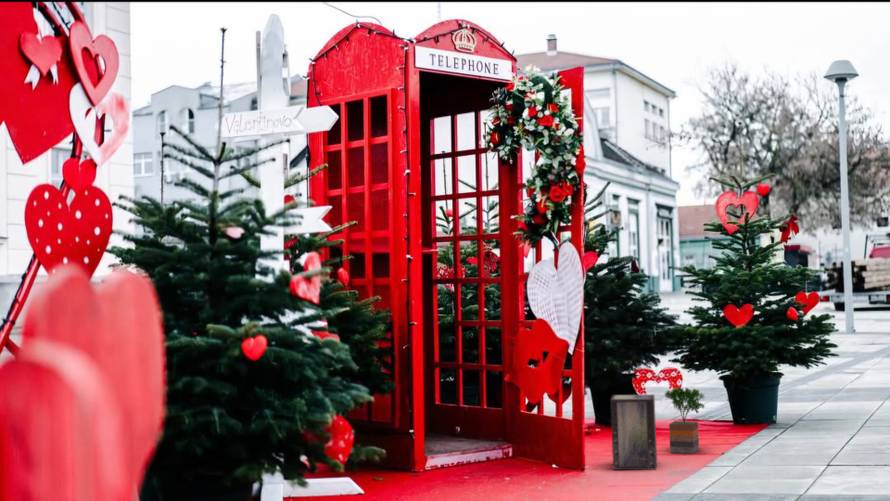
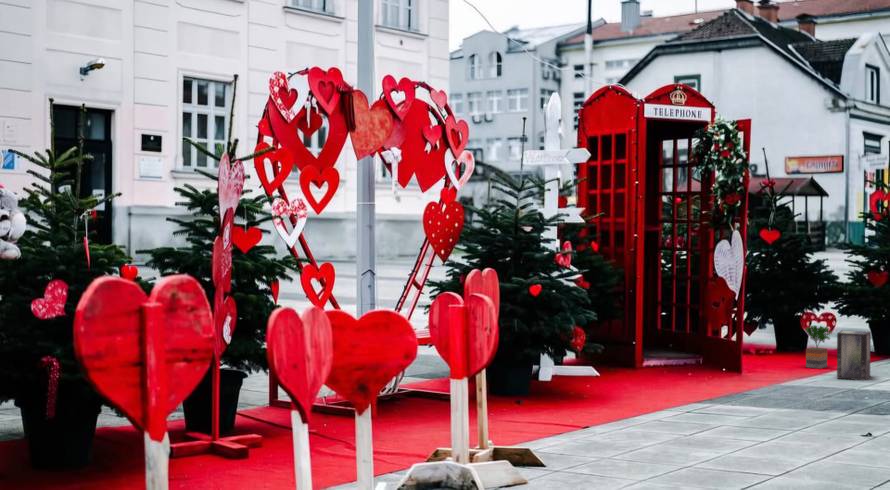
storage box: present [611,395,657,470] -> present [837,331,871,380]

